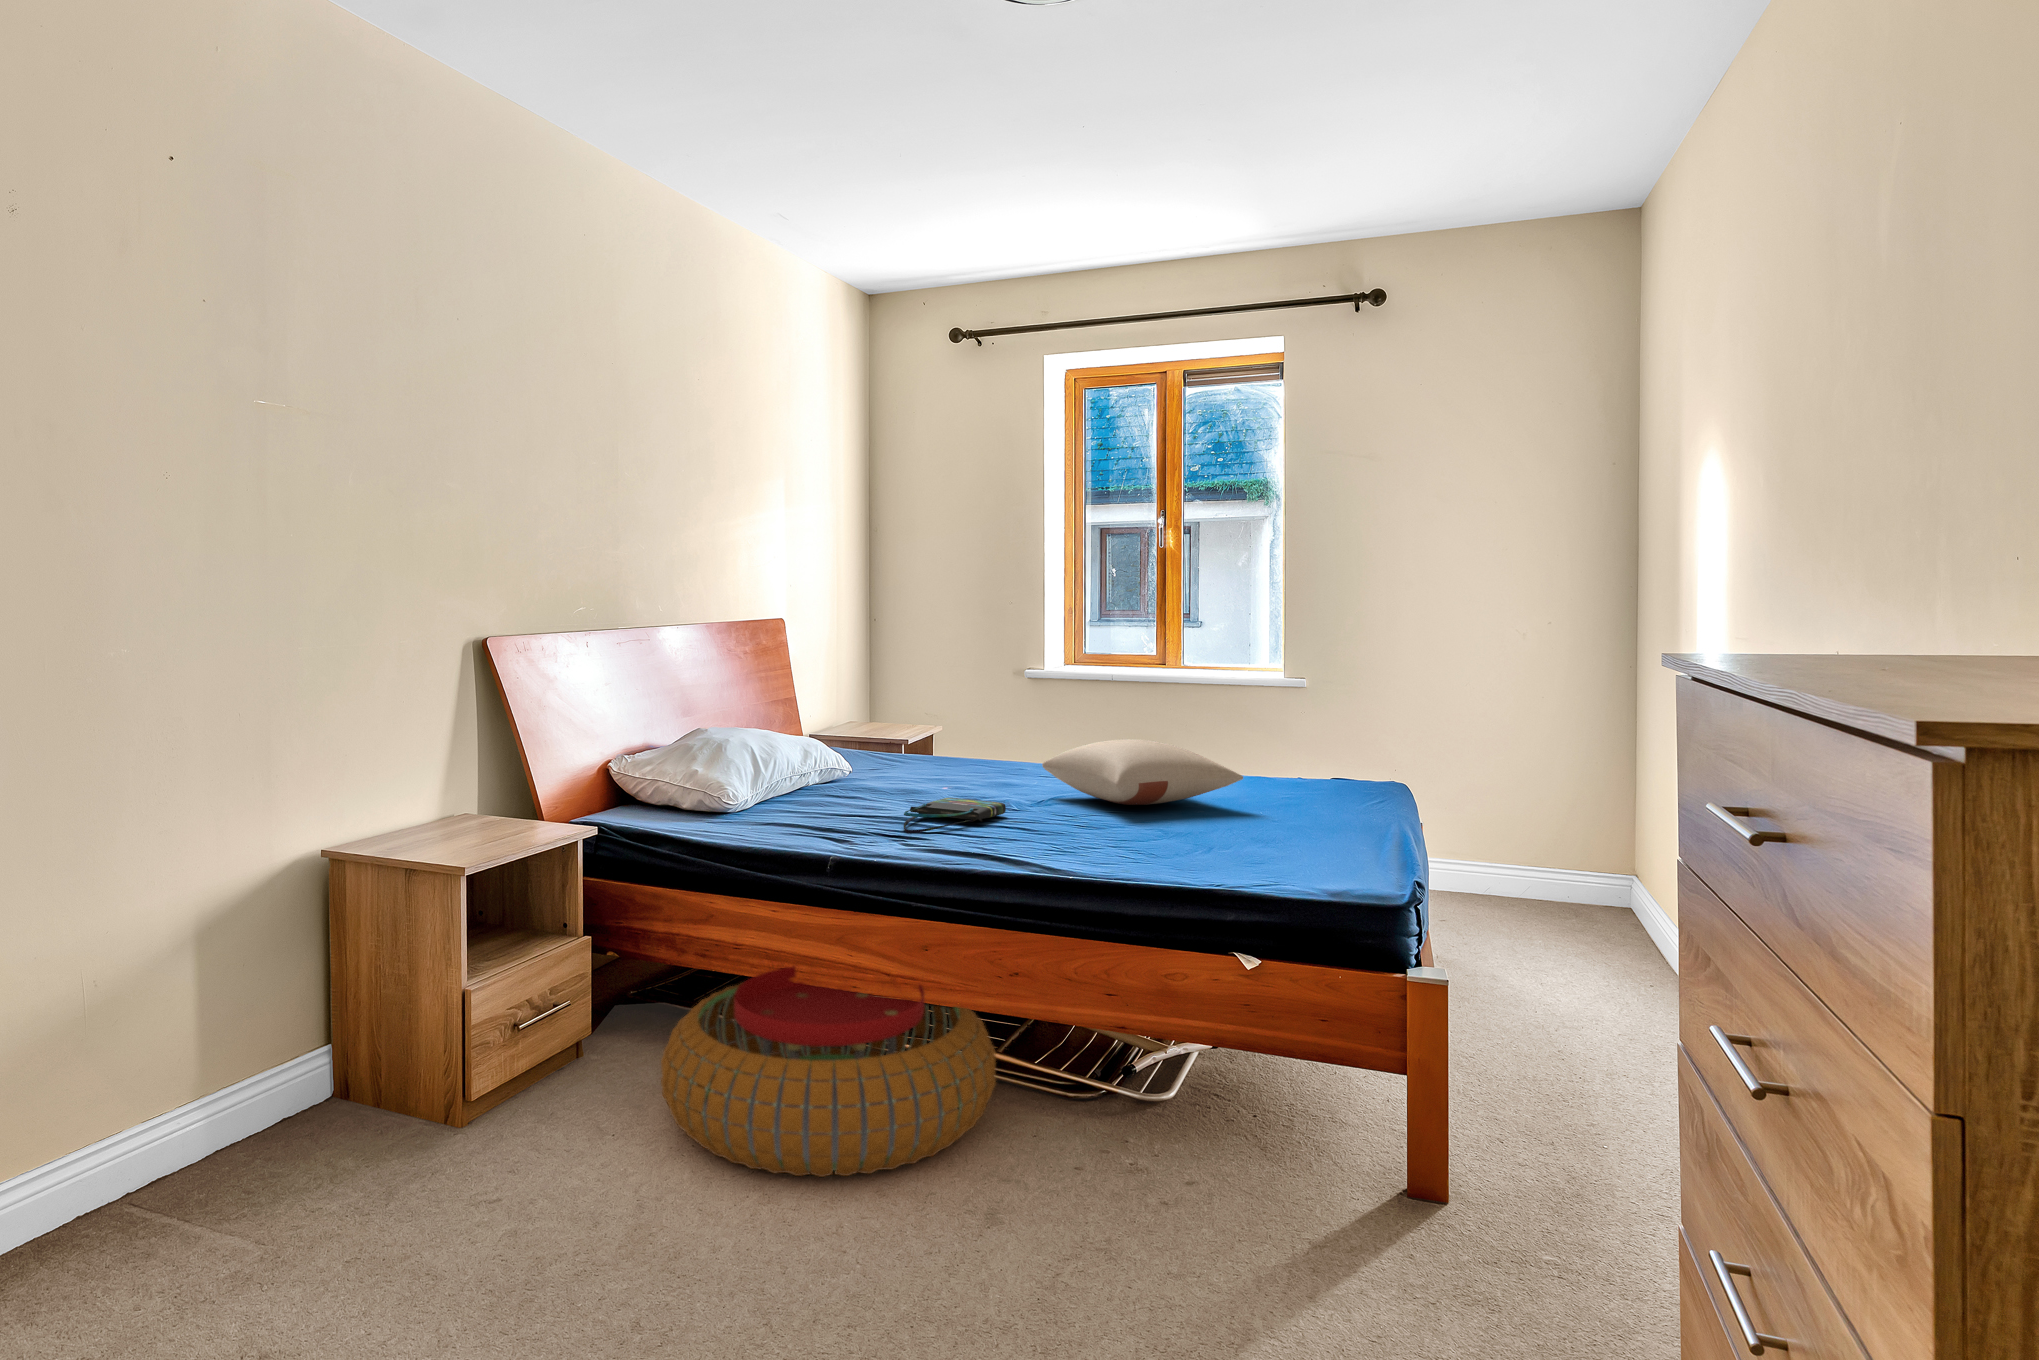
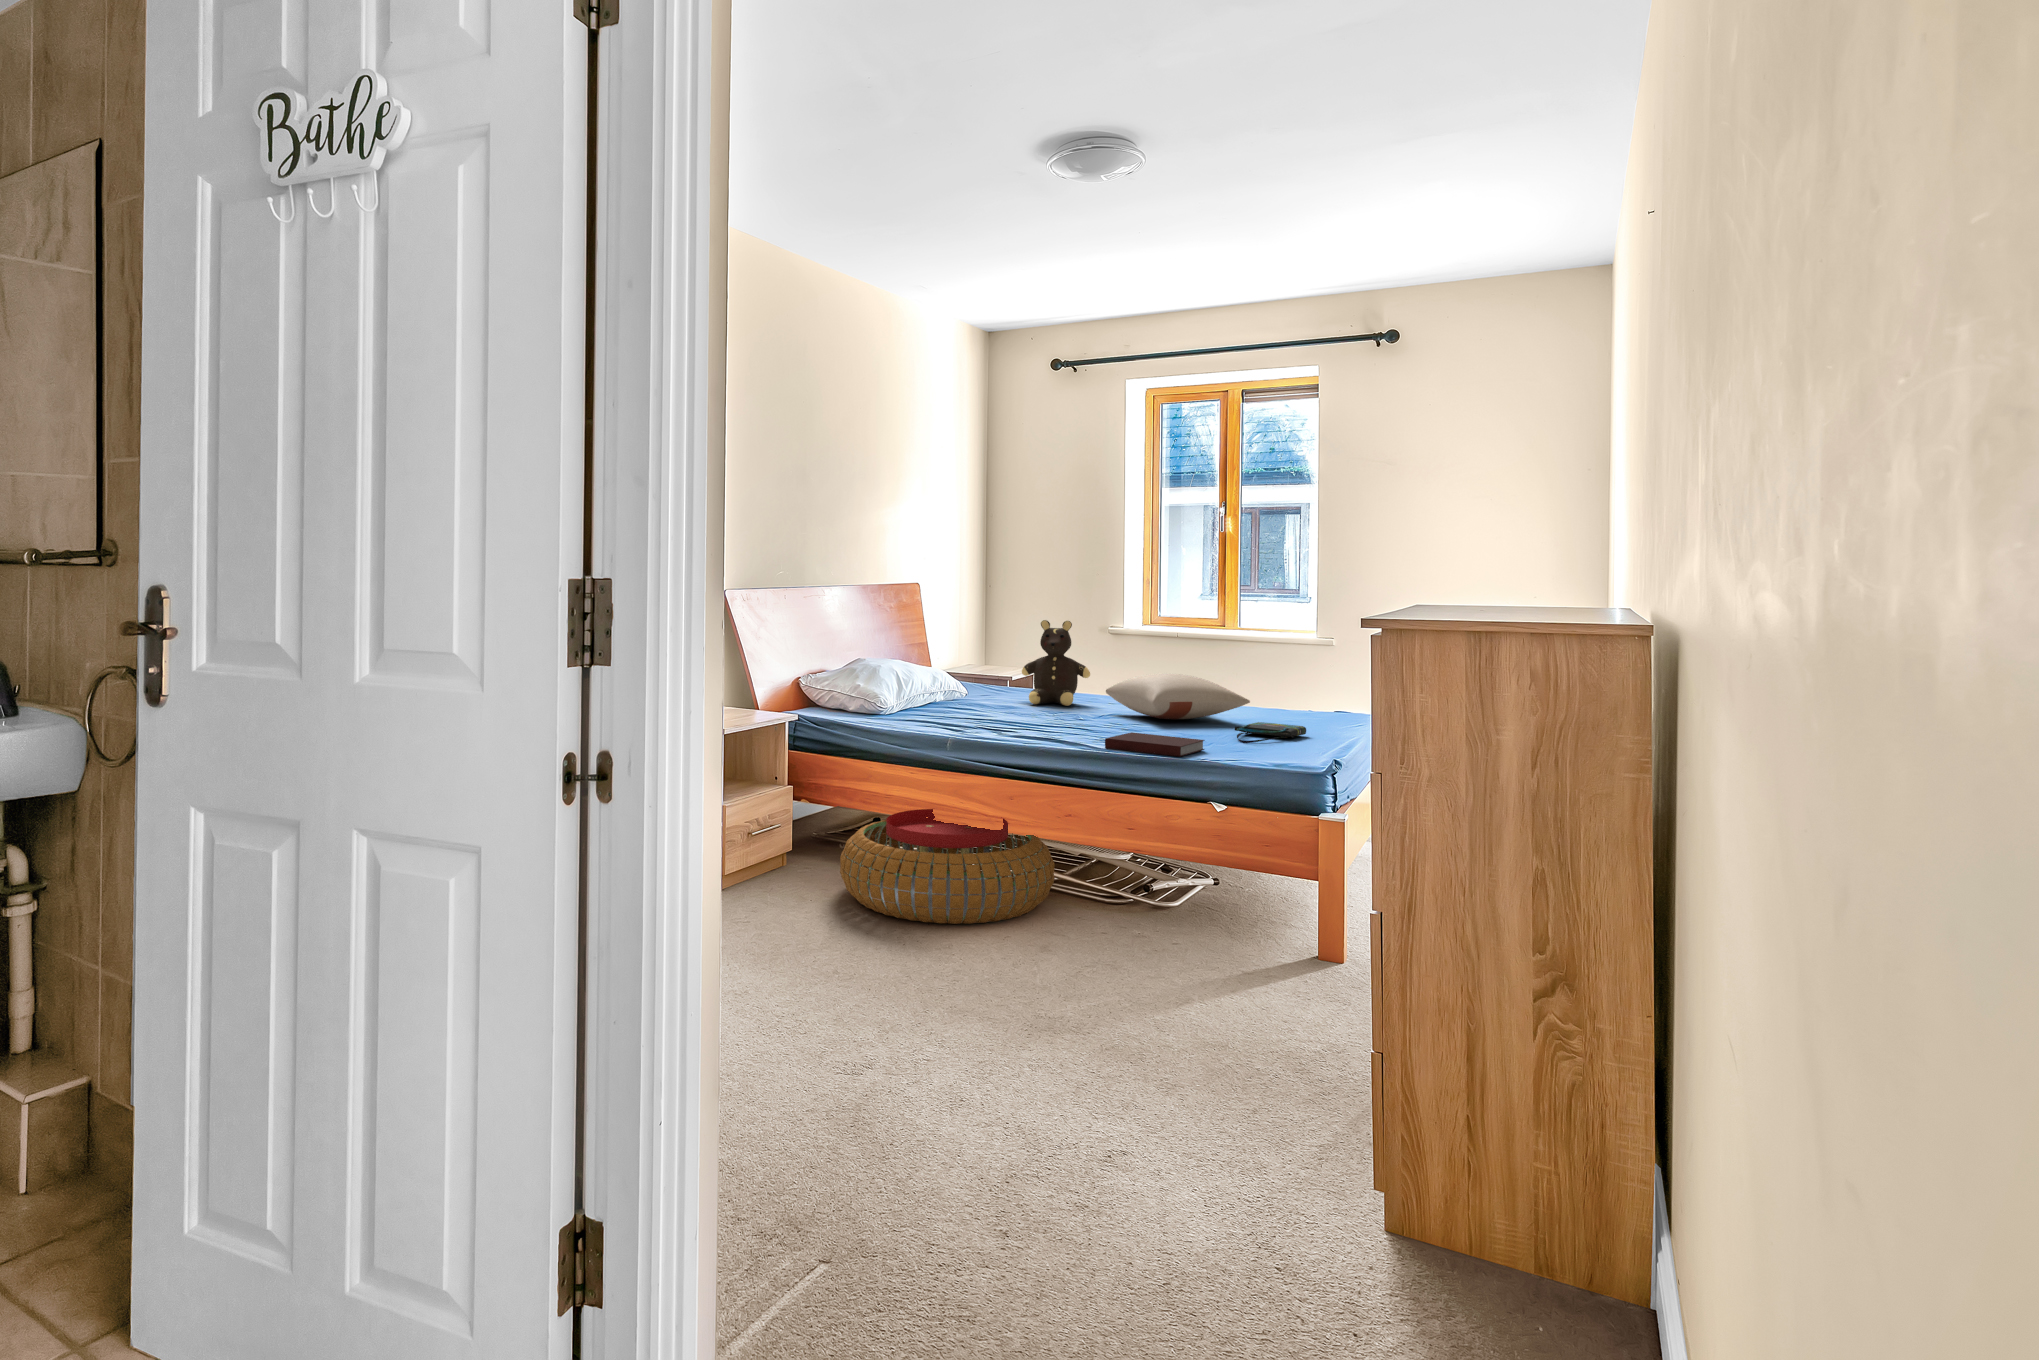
teddy bear: none [924,666,1016,785] -> present [1022,620,1090,706]
tote bag: present [904,798,1006,833] -> present [1235,722,1306,743]
notebook: none [1071,841,1217,886] -> present [1105,732,1205,757]

